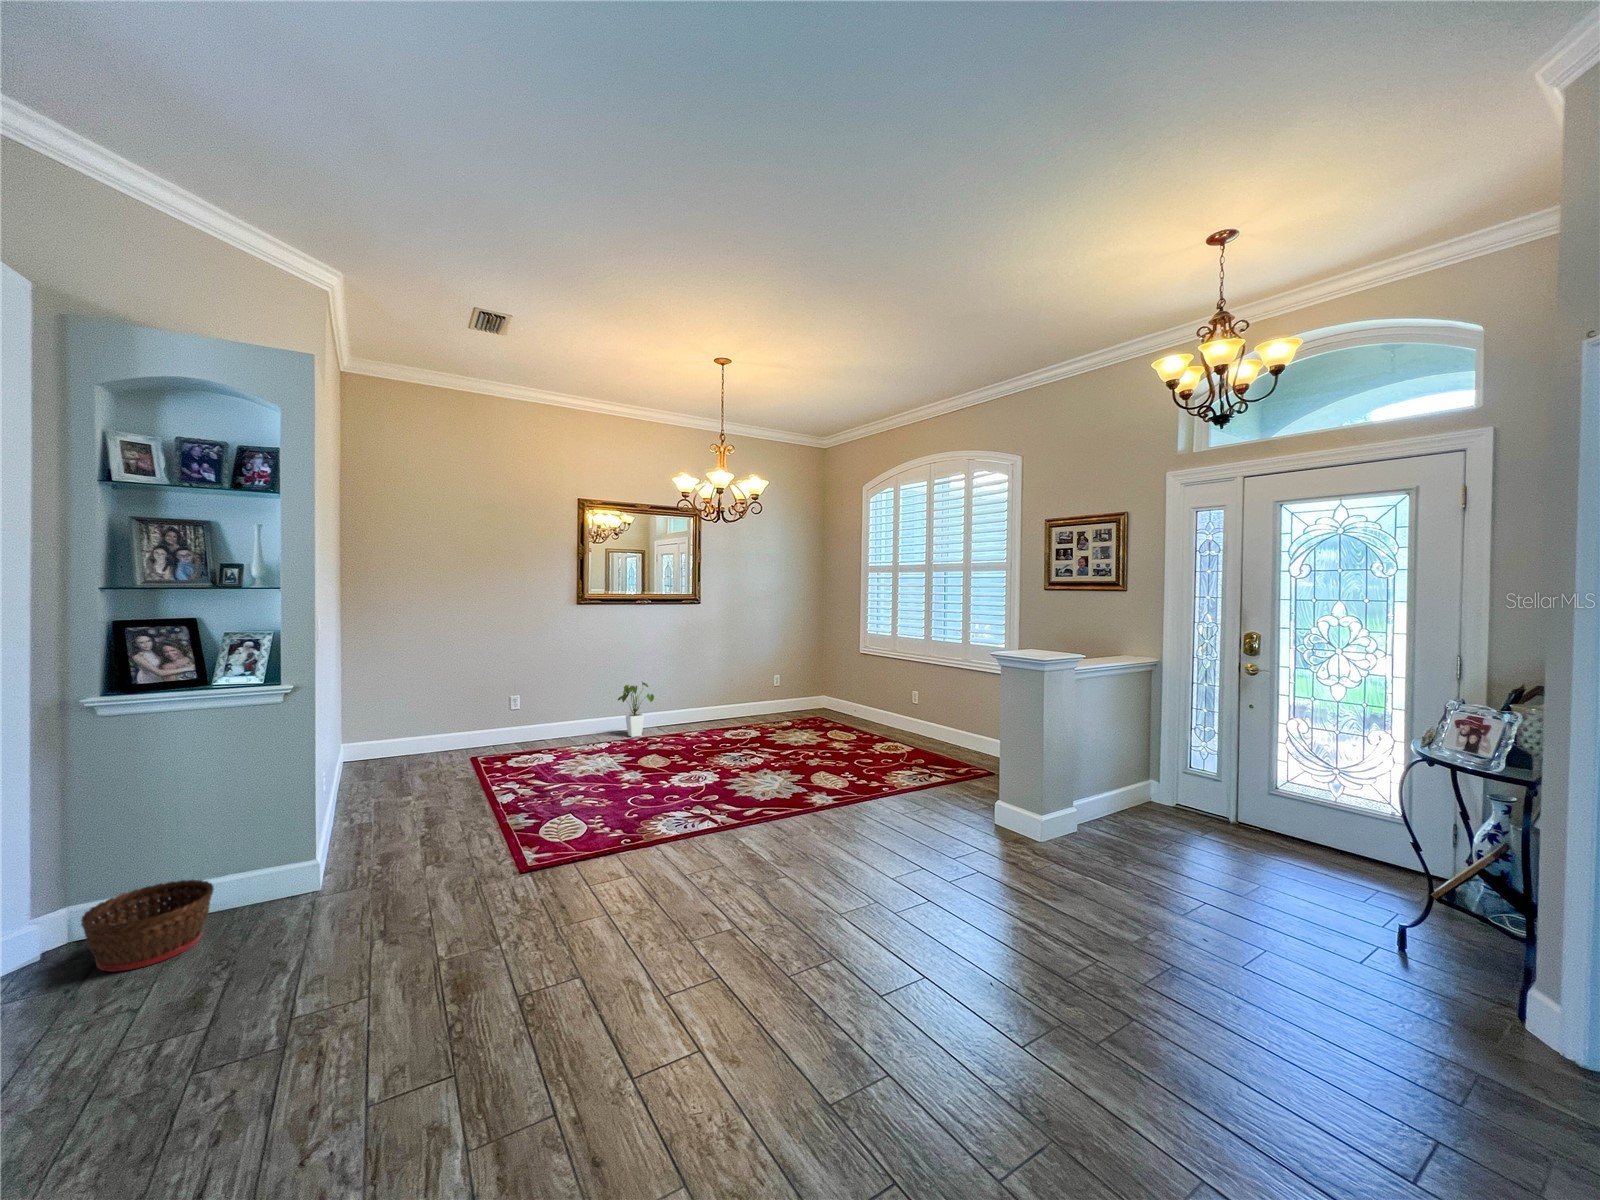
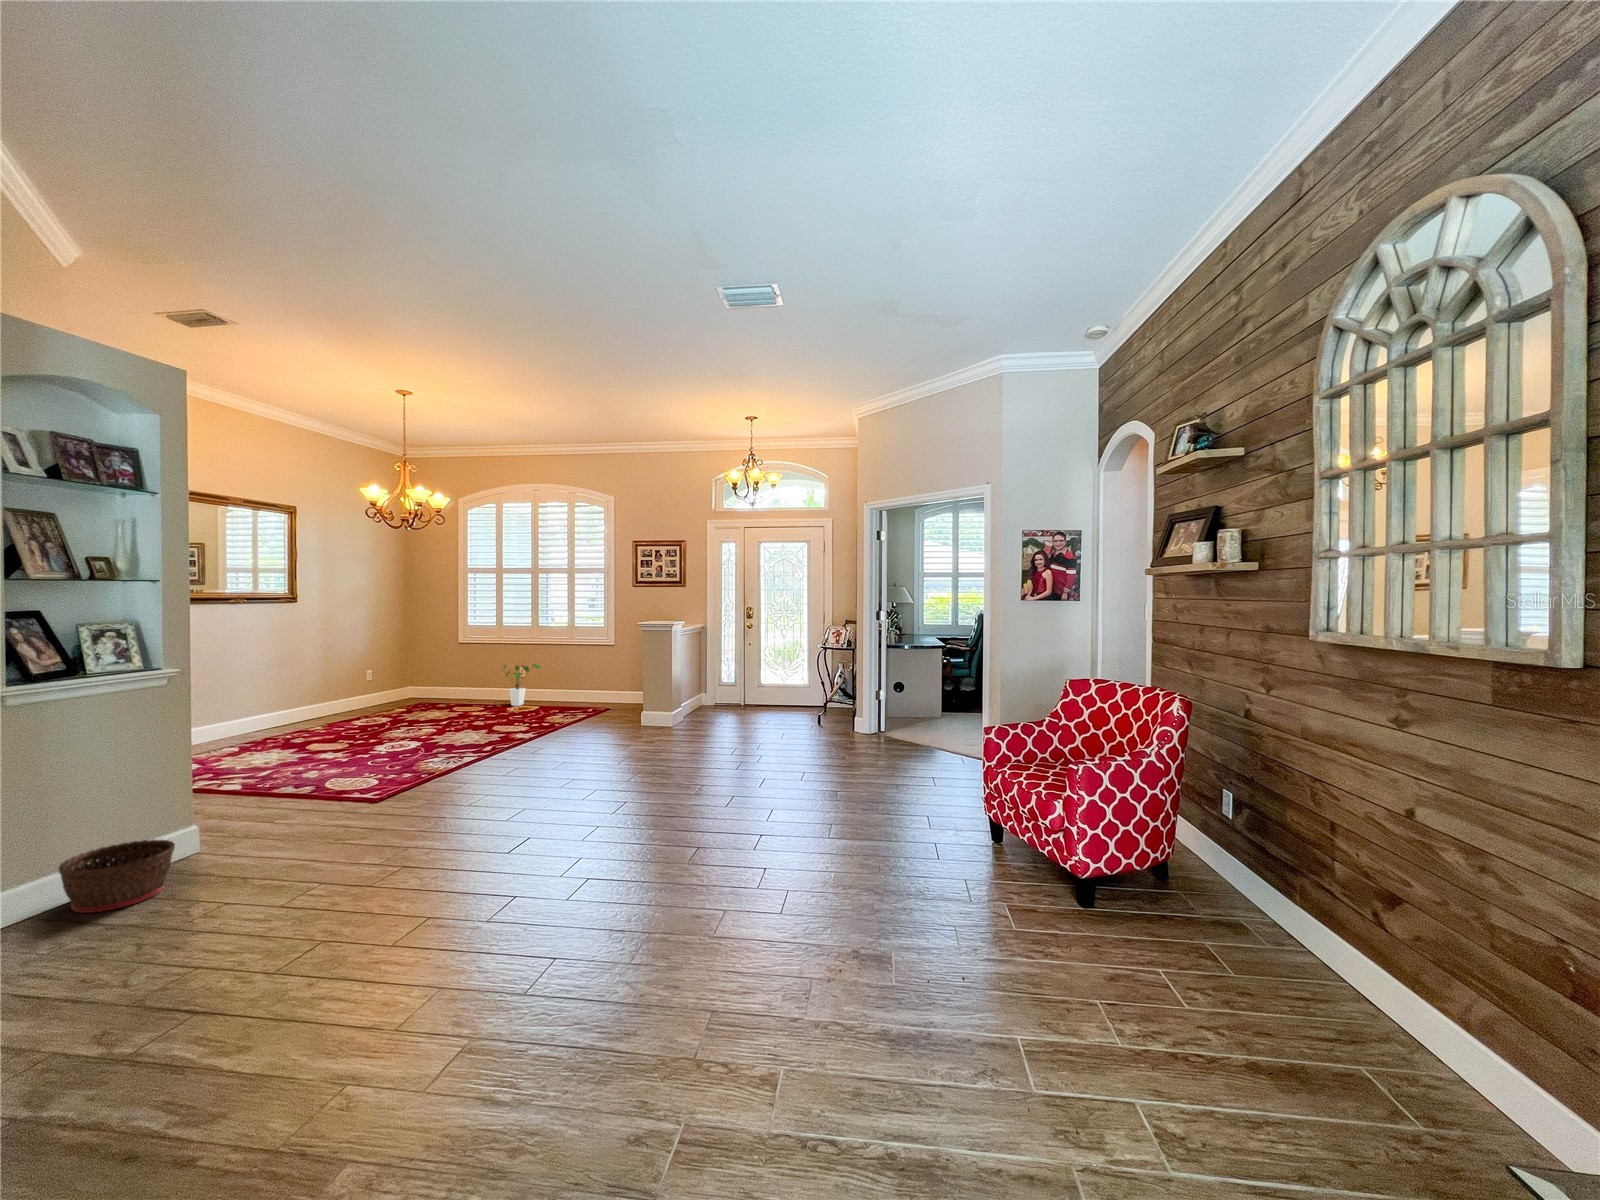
house plant: present [618,682,654,737] -> present [501,663,541,706]

